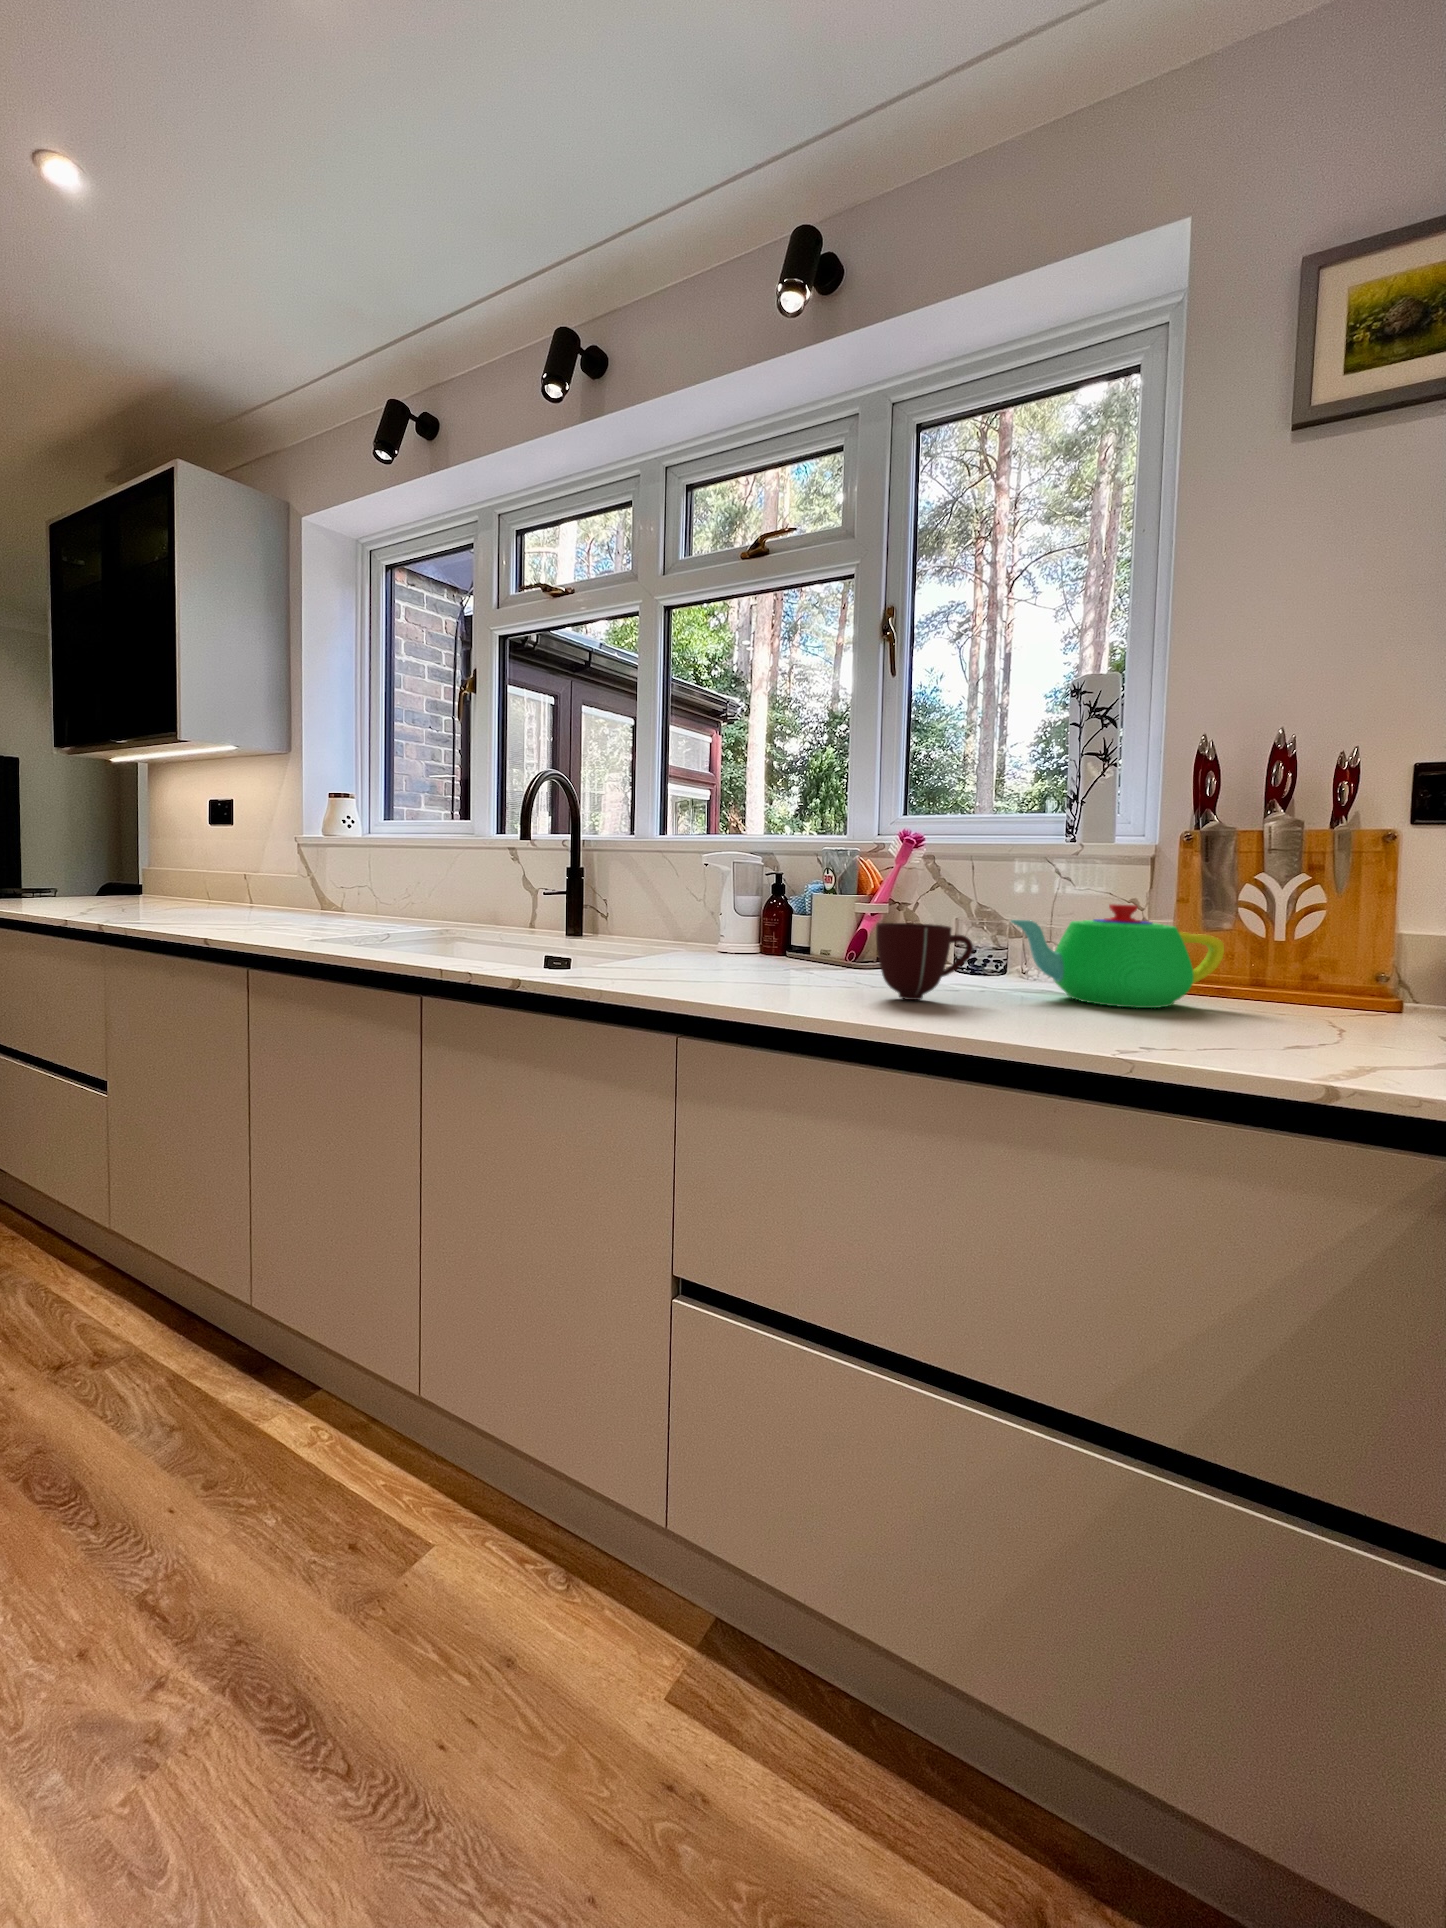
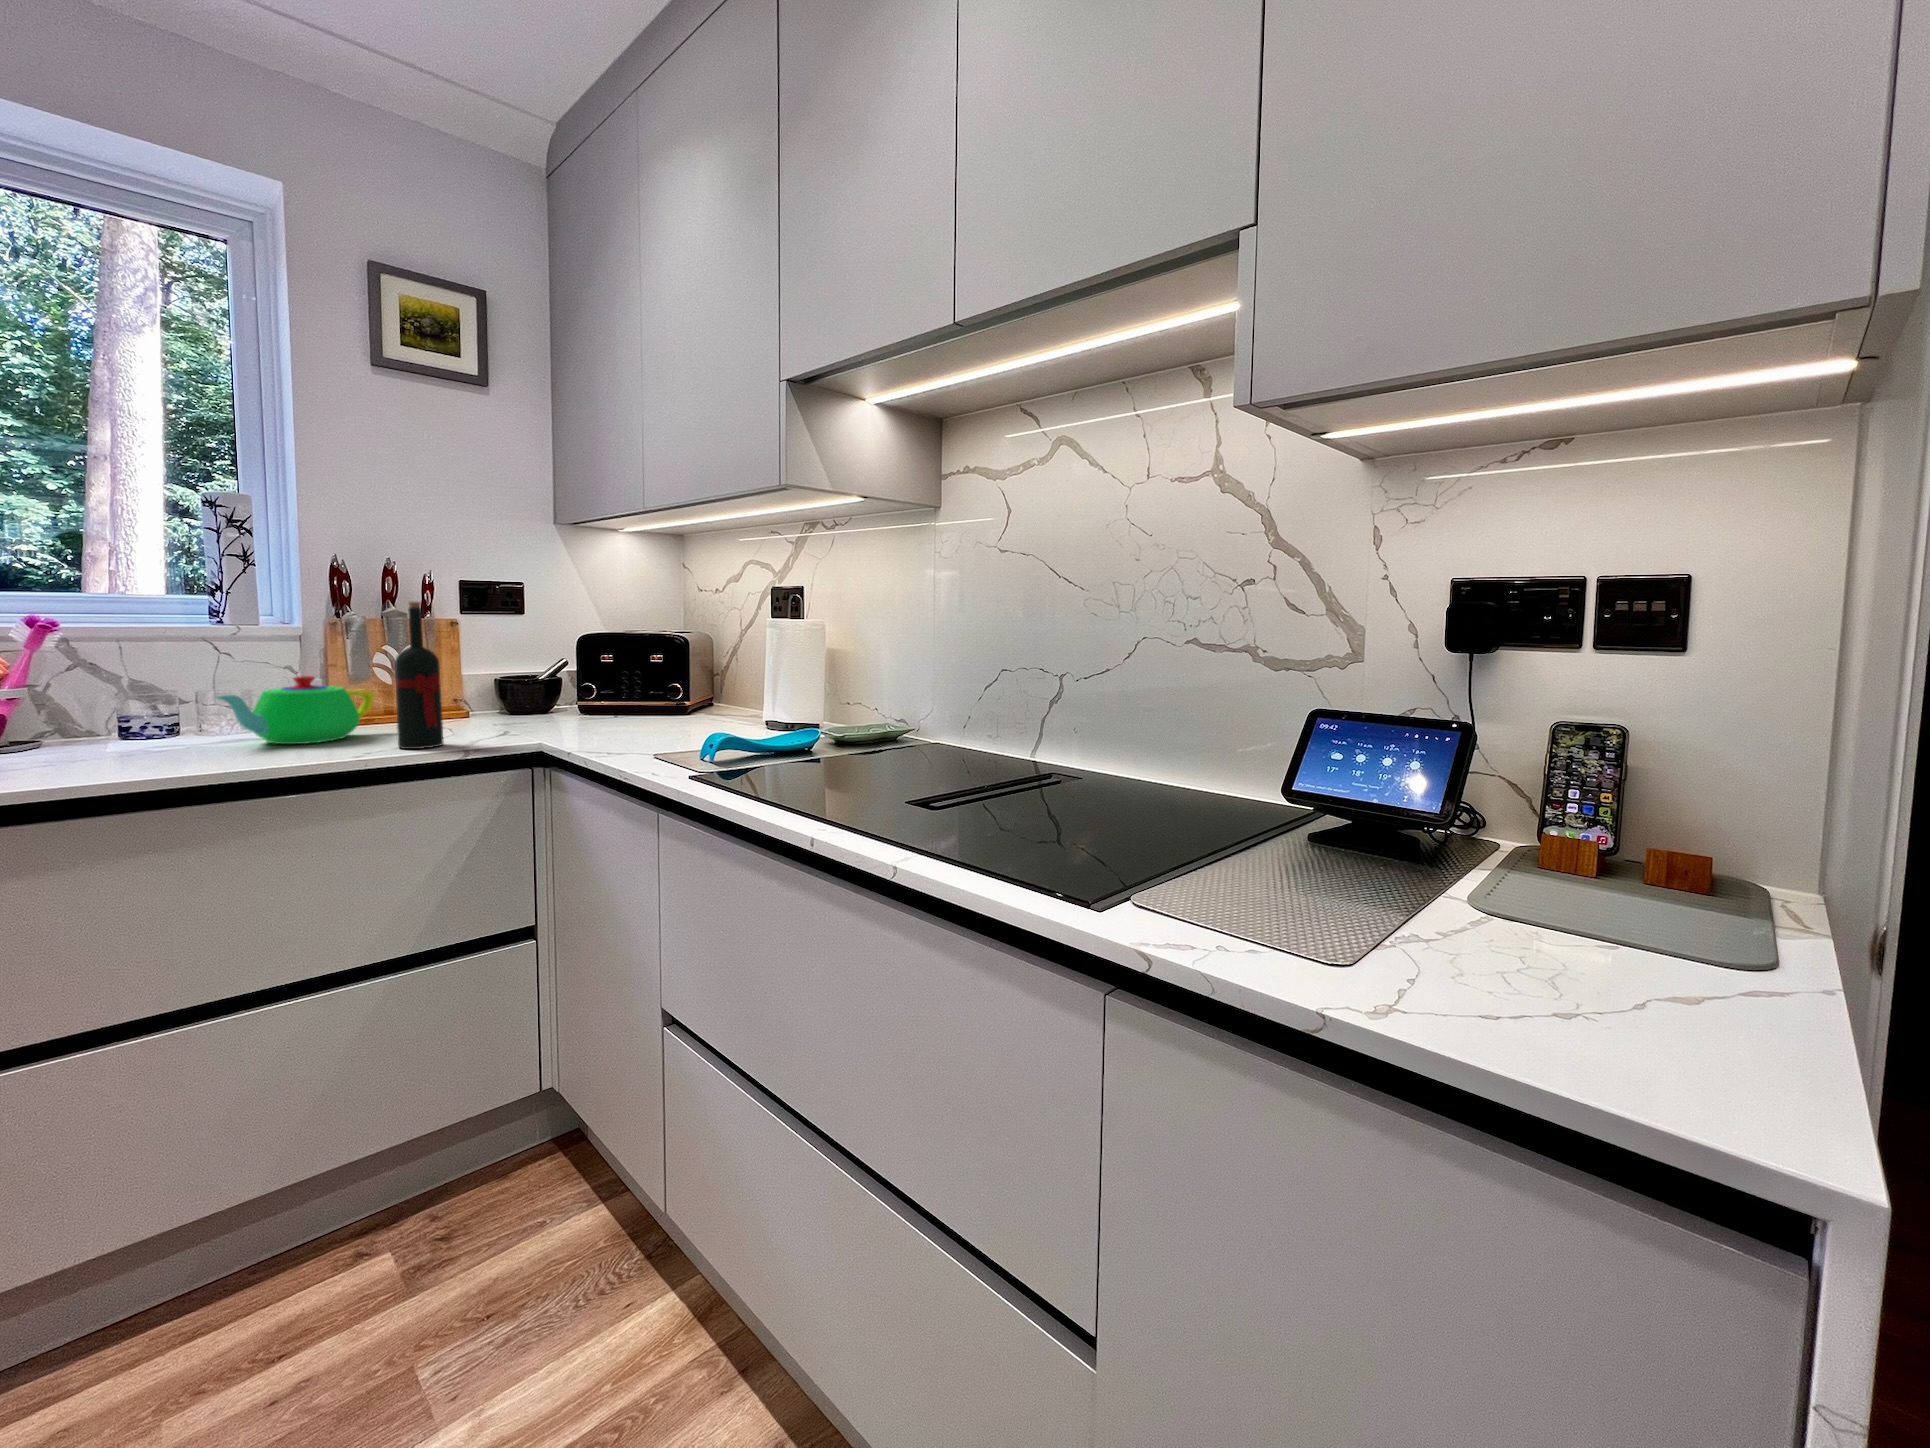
wine bottle: none [1224,759,1318,1046] -> present [395,602,443,749]
mug: present [876,923,973,1000] -> none [103,709,198,768]

